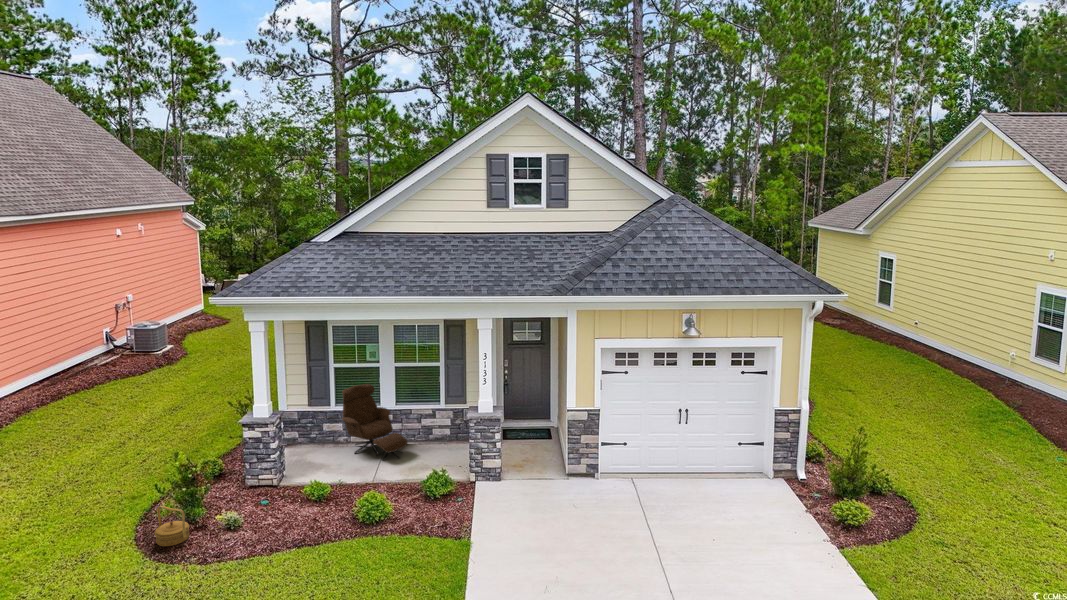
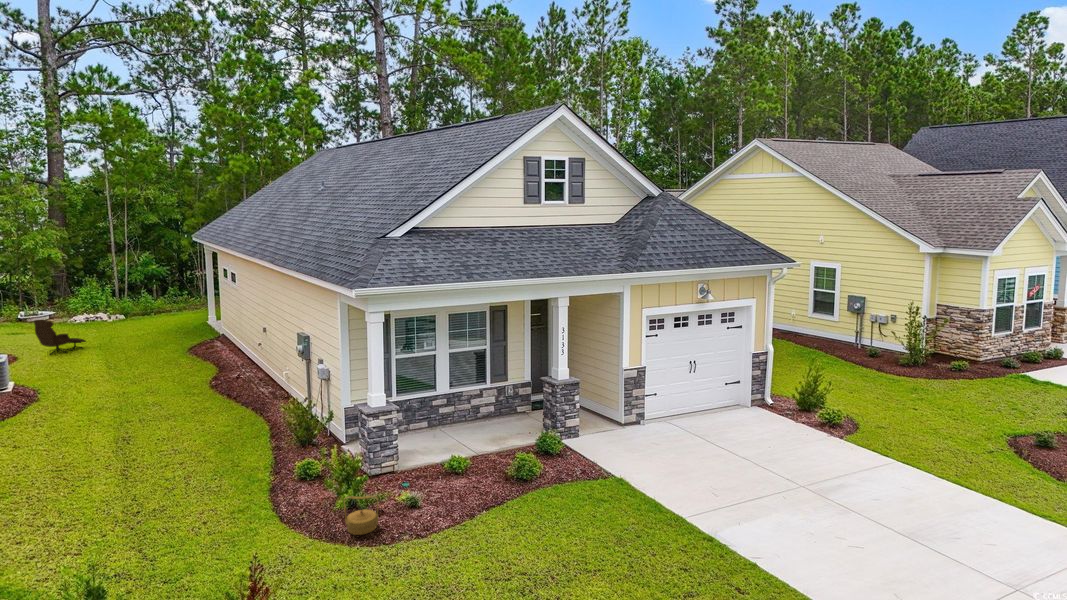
lounge chair: present [342,384,408,460] -> present [34,320,86,355]

